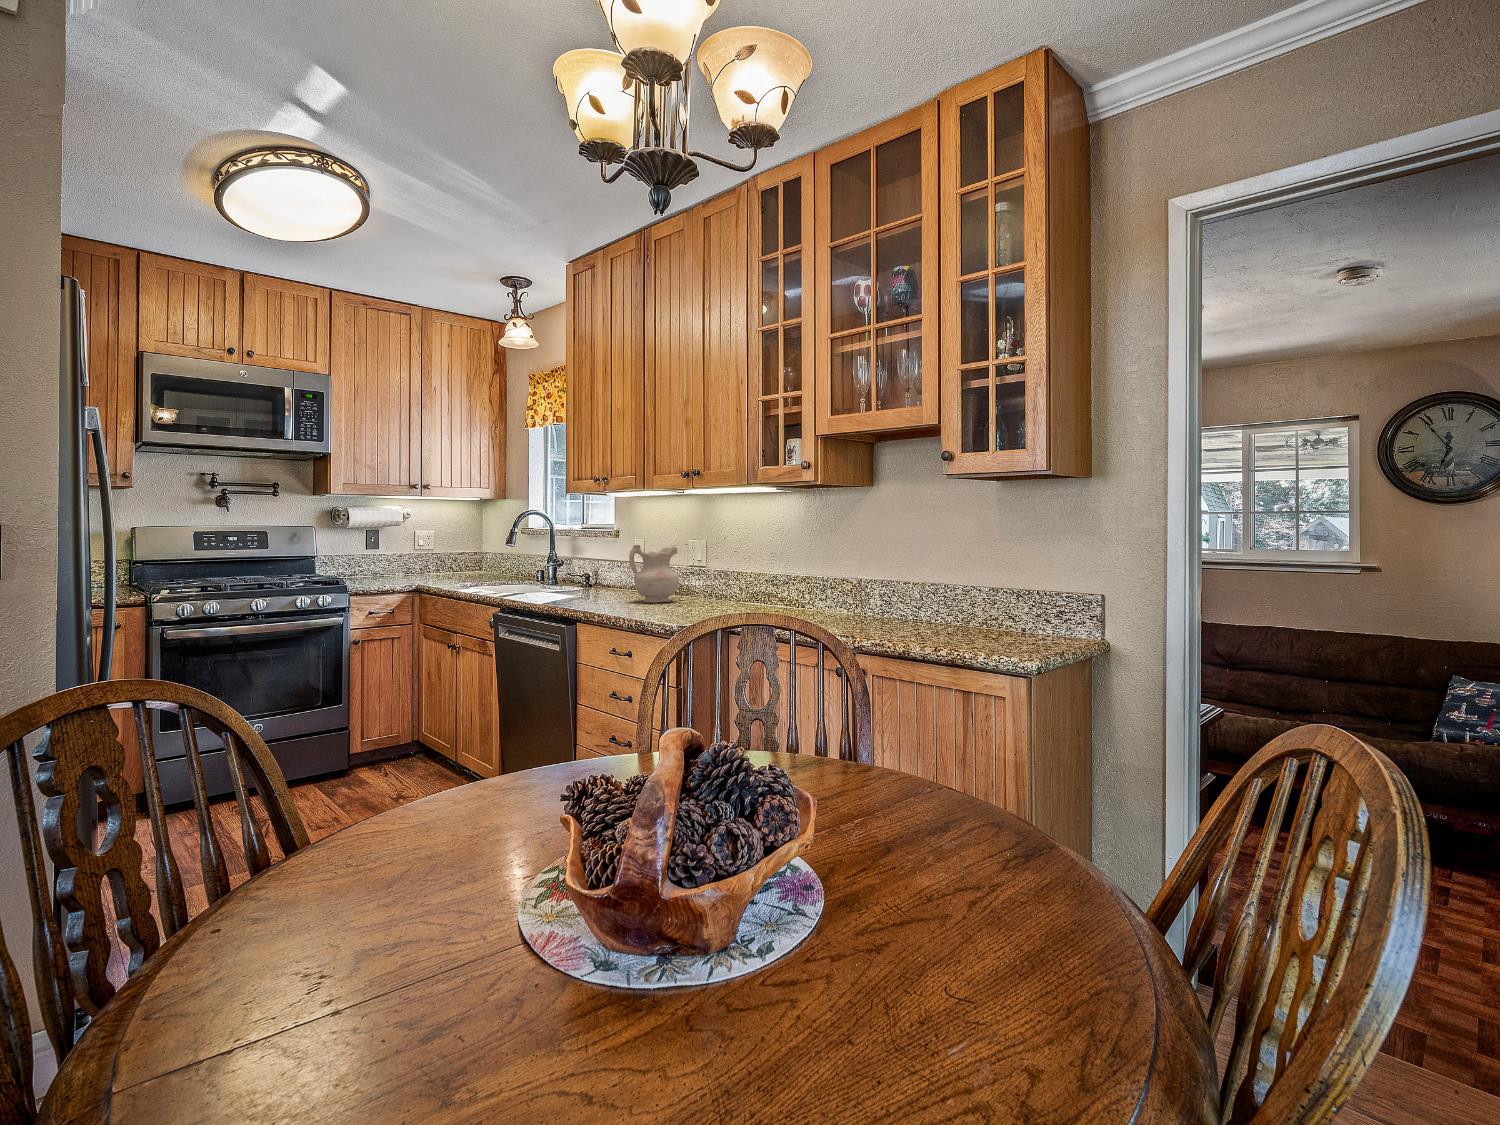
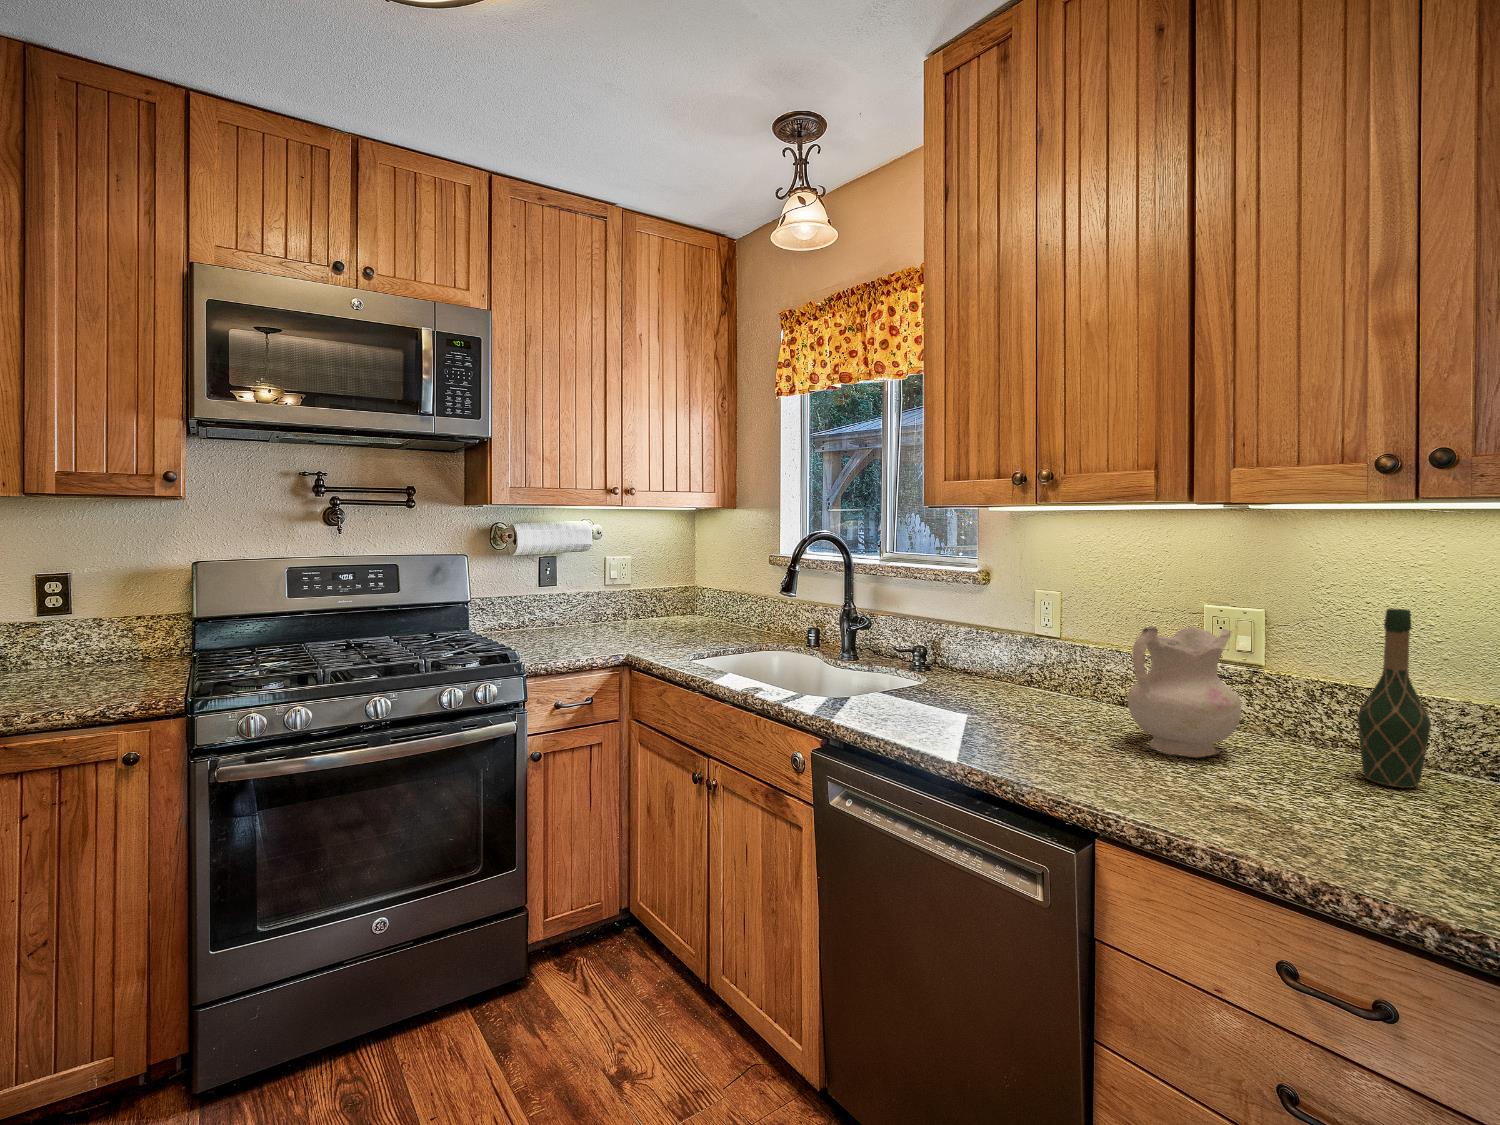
wine bottle: none [709,533,732,606] -> present [1358,609,1431,788]

